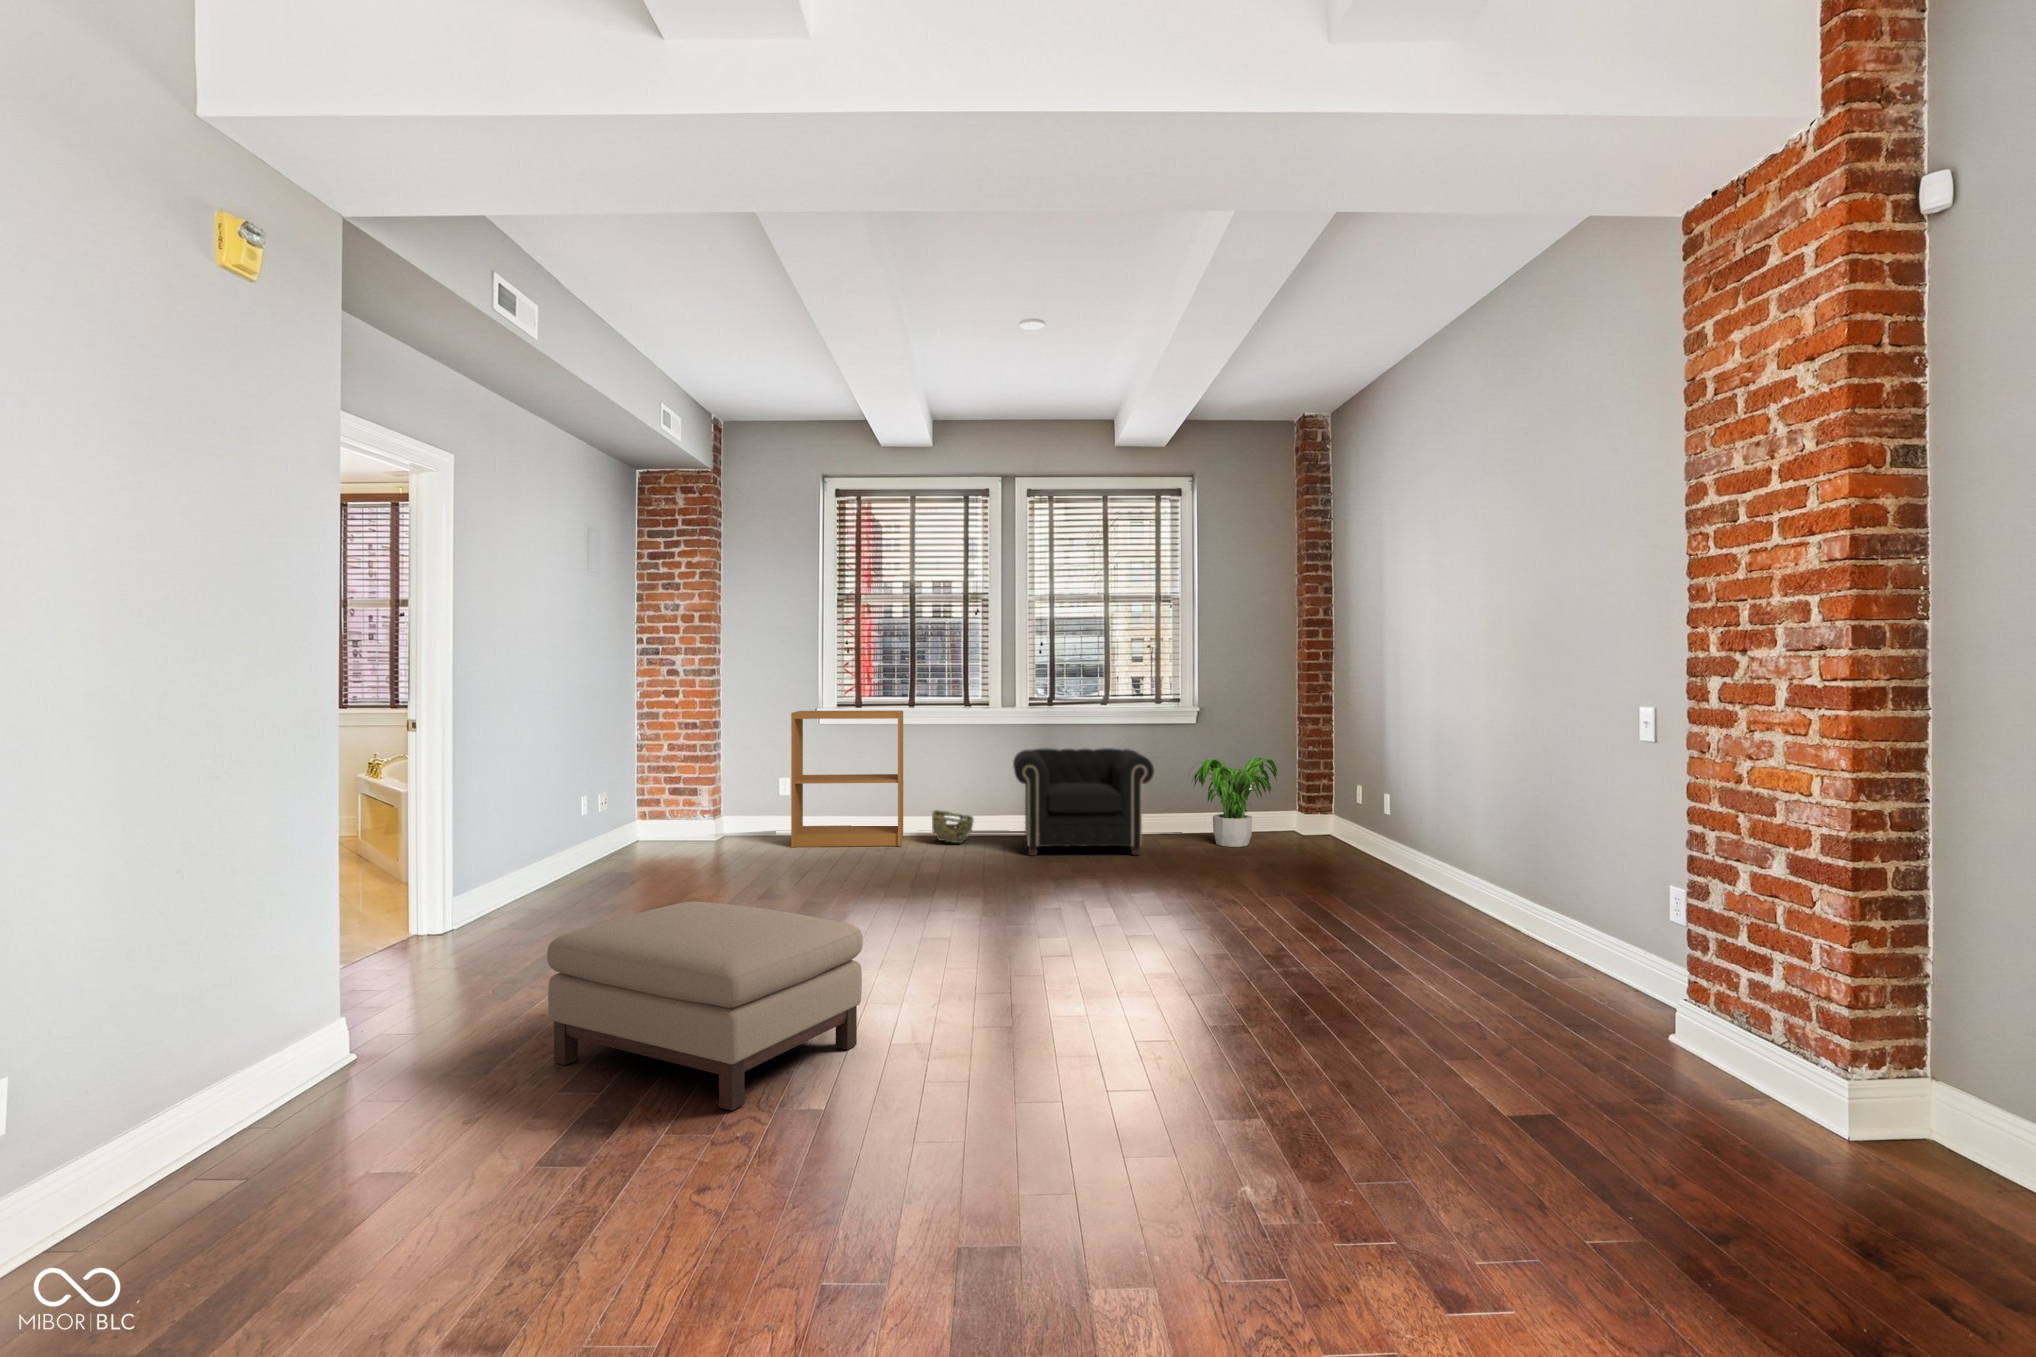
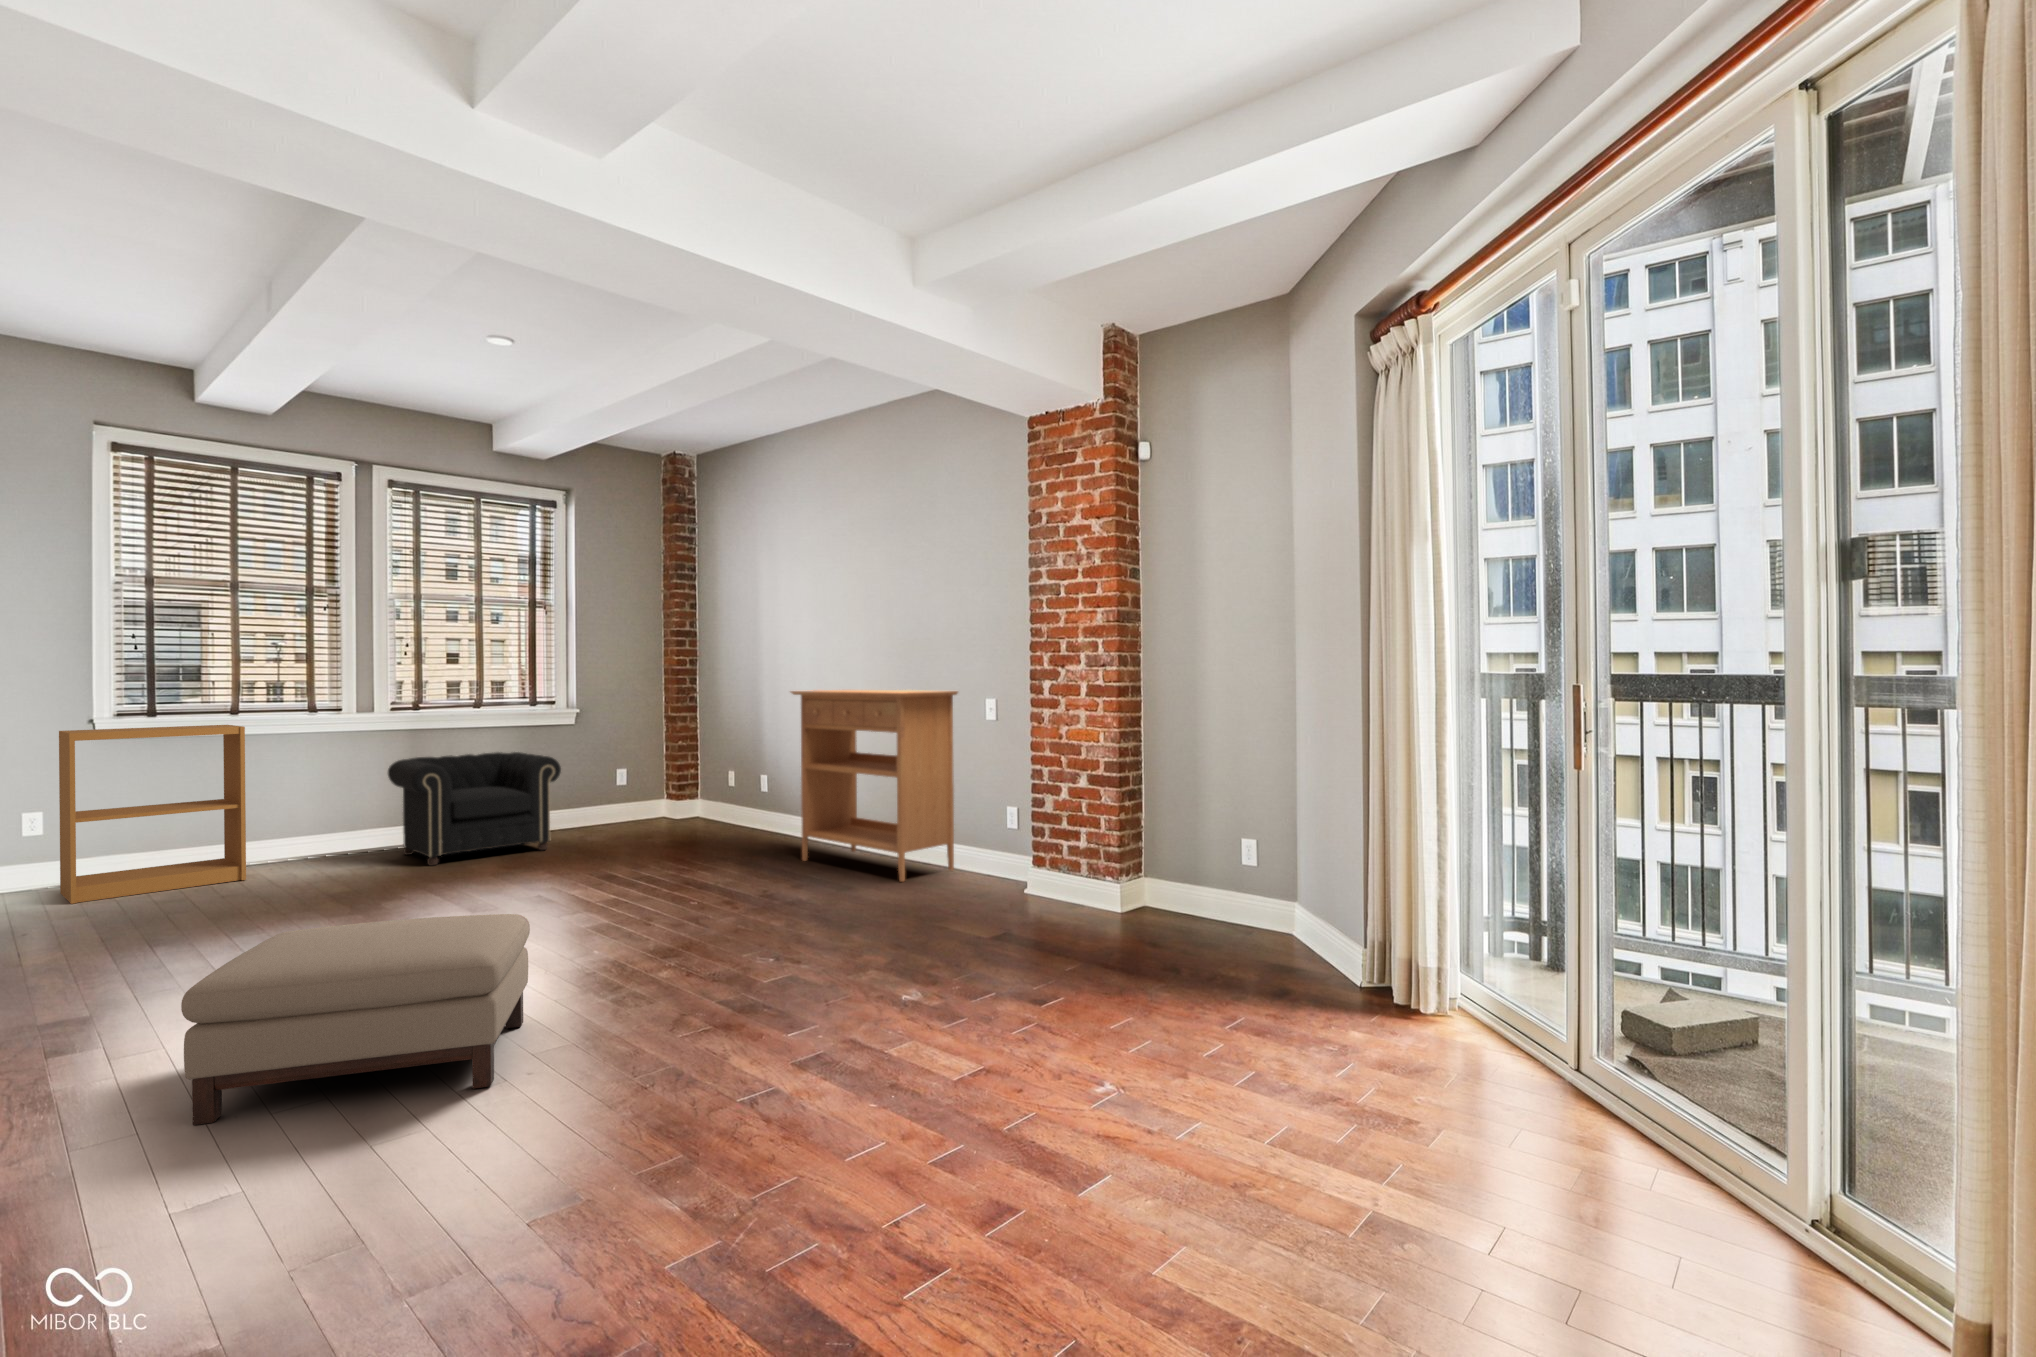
console table: none [1369,689,1598,976] -> present [791,690,958,881]
potted plant: present [1192,758,1277,847] -> none [573,752,665,833]
woven basket: present [932,810,974,843] -> none [274,835,343,869]

